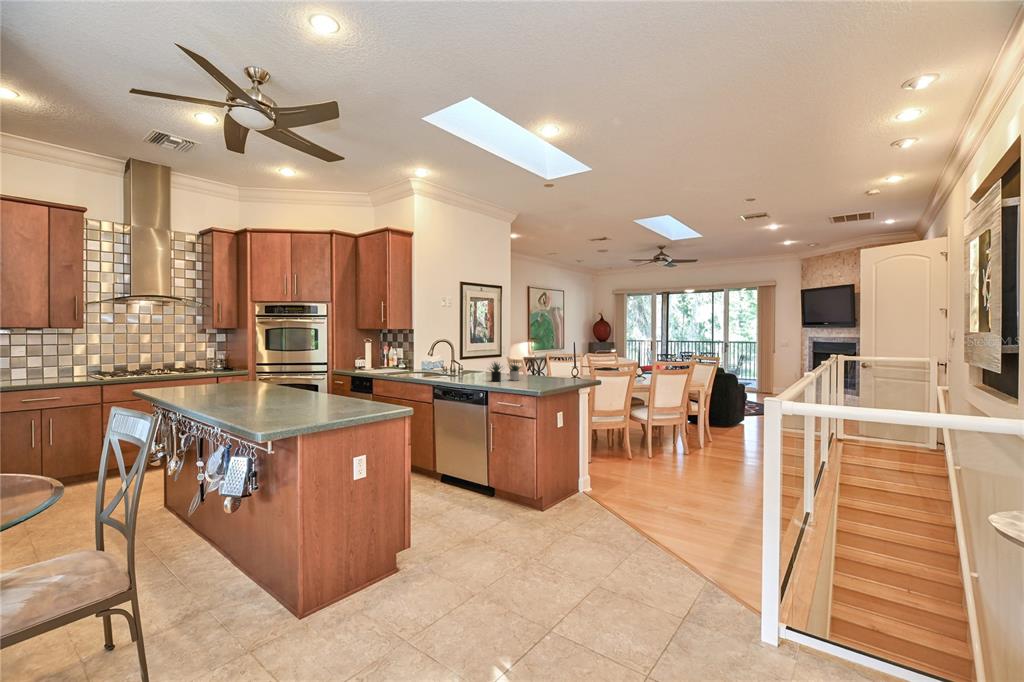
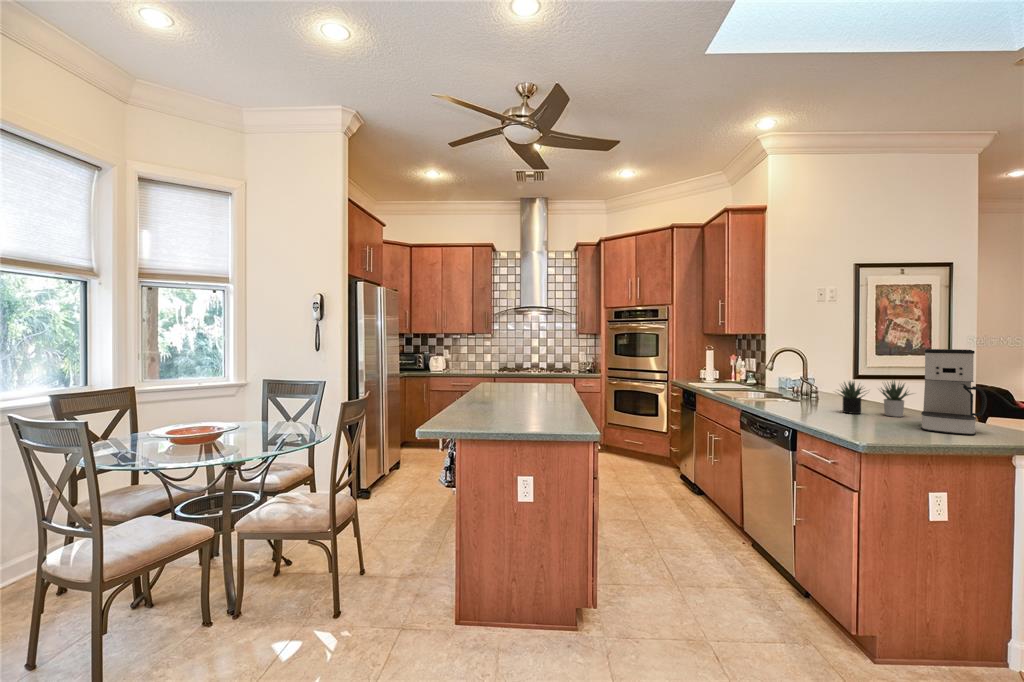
coffee maker: none [533,341,559,385] -> present [921,349,987,435]

